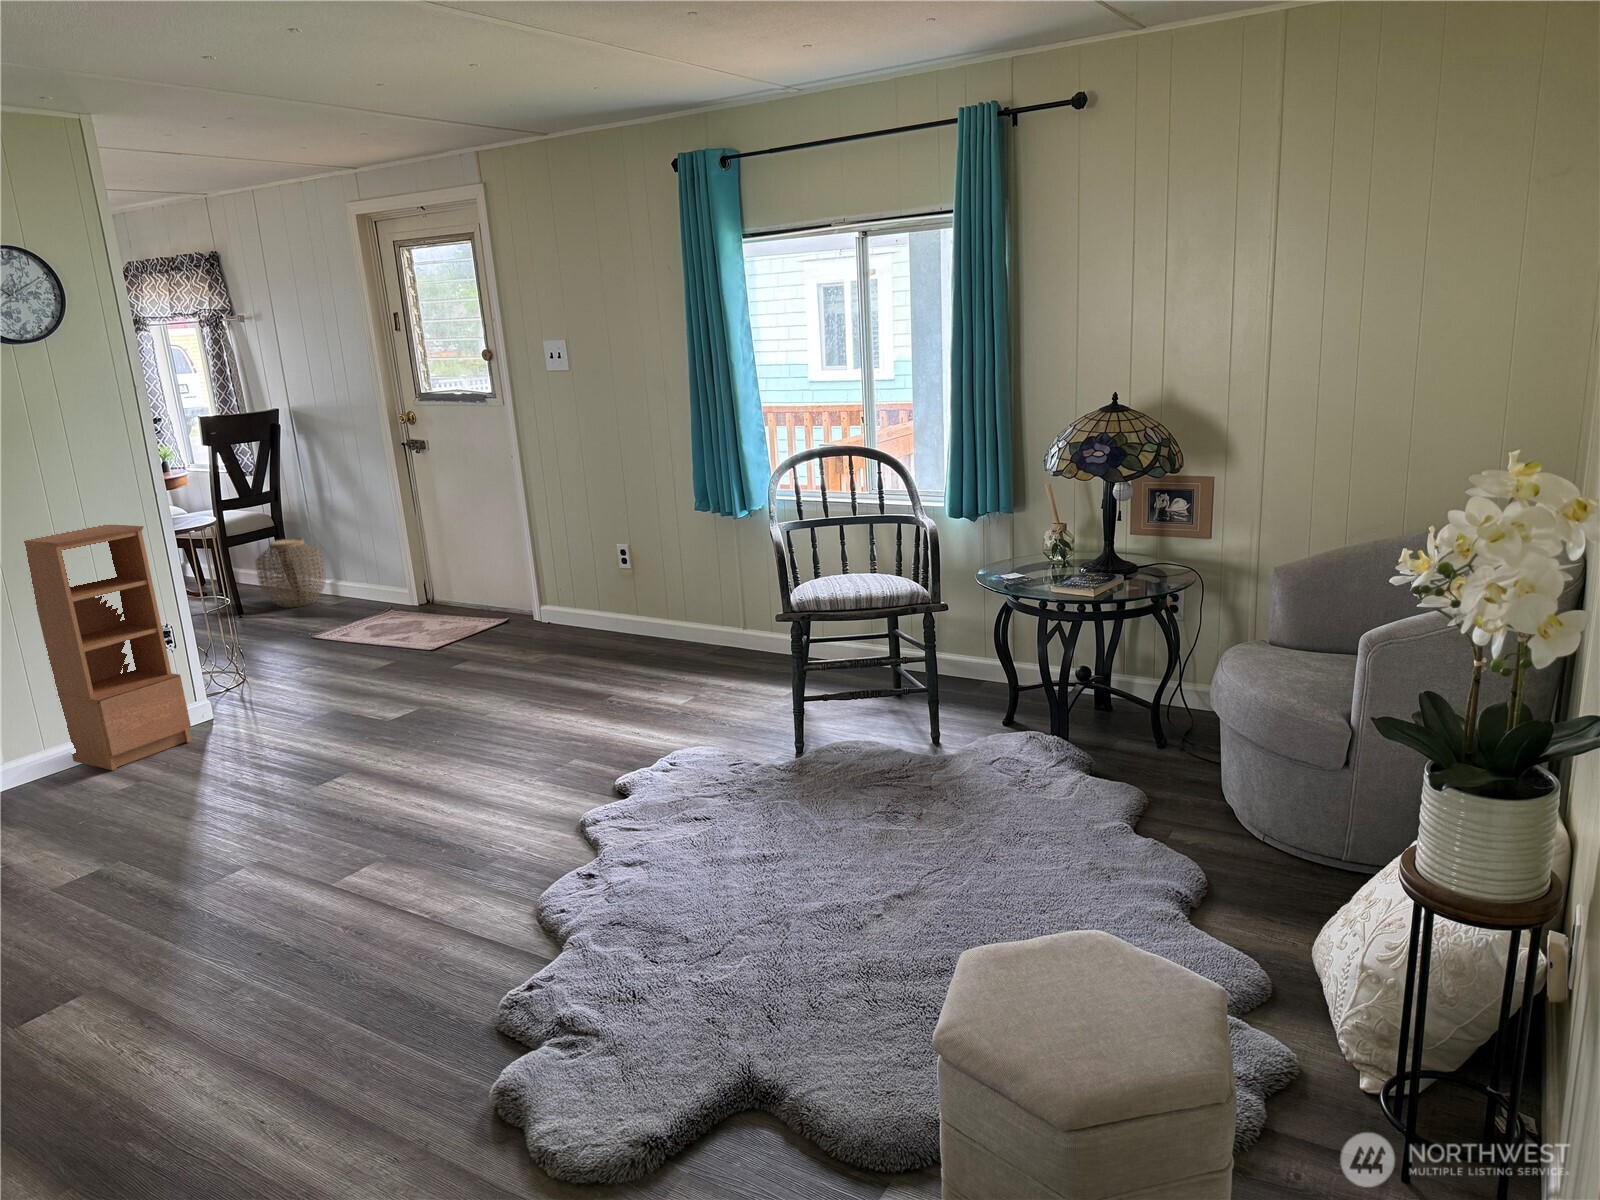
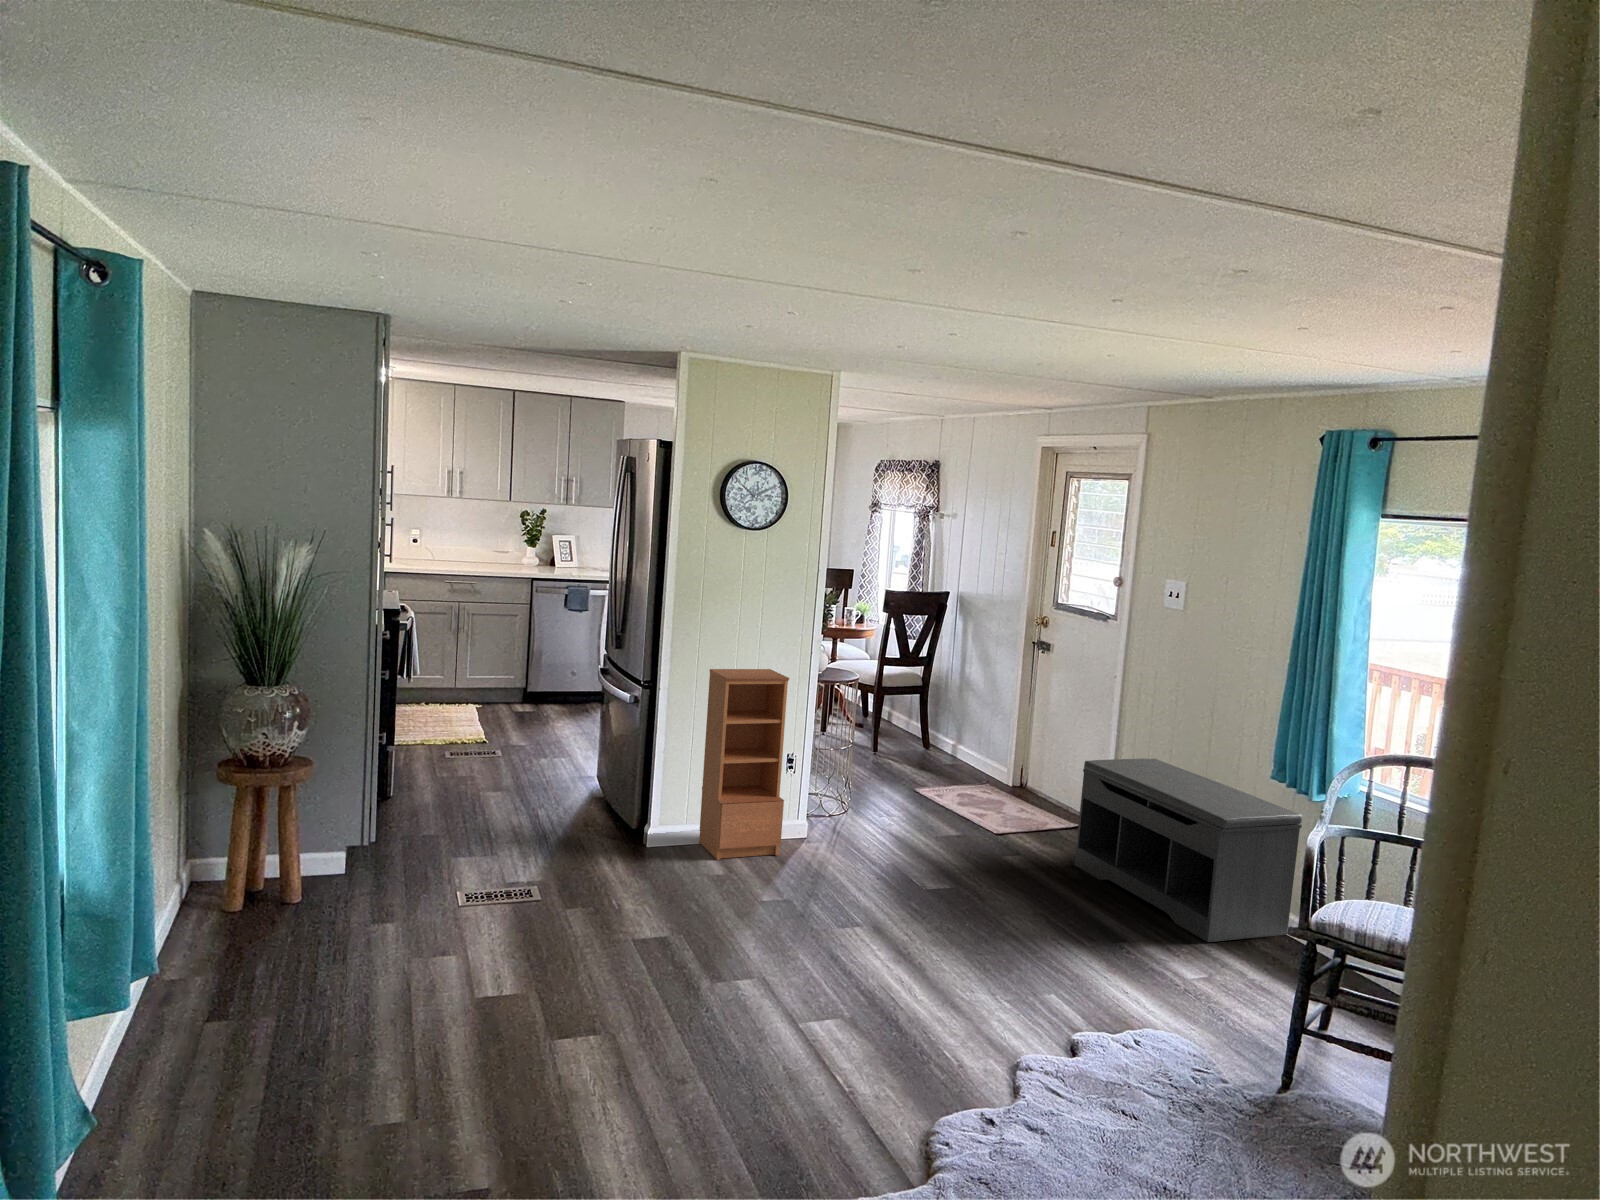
bench: none [510,524,738,672] -> present [1075,758,1302,942]
woven basket: present [255,538,325,607] -> none [896,699,951,760]

